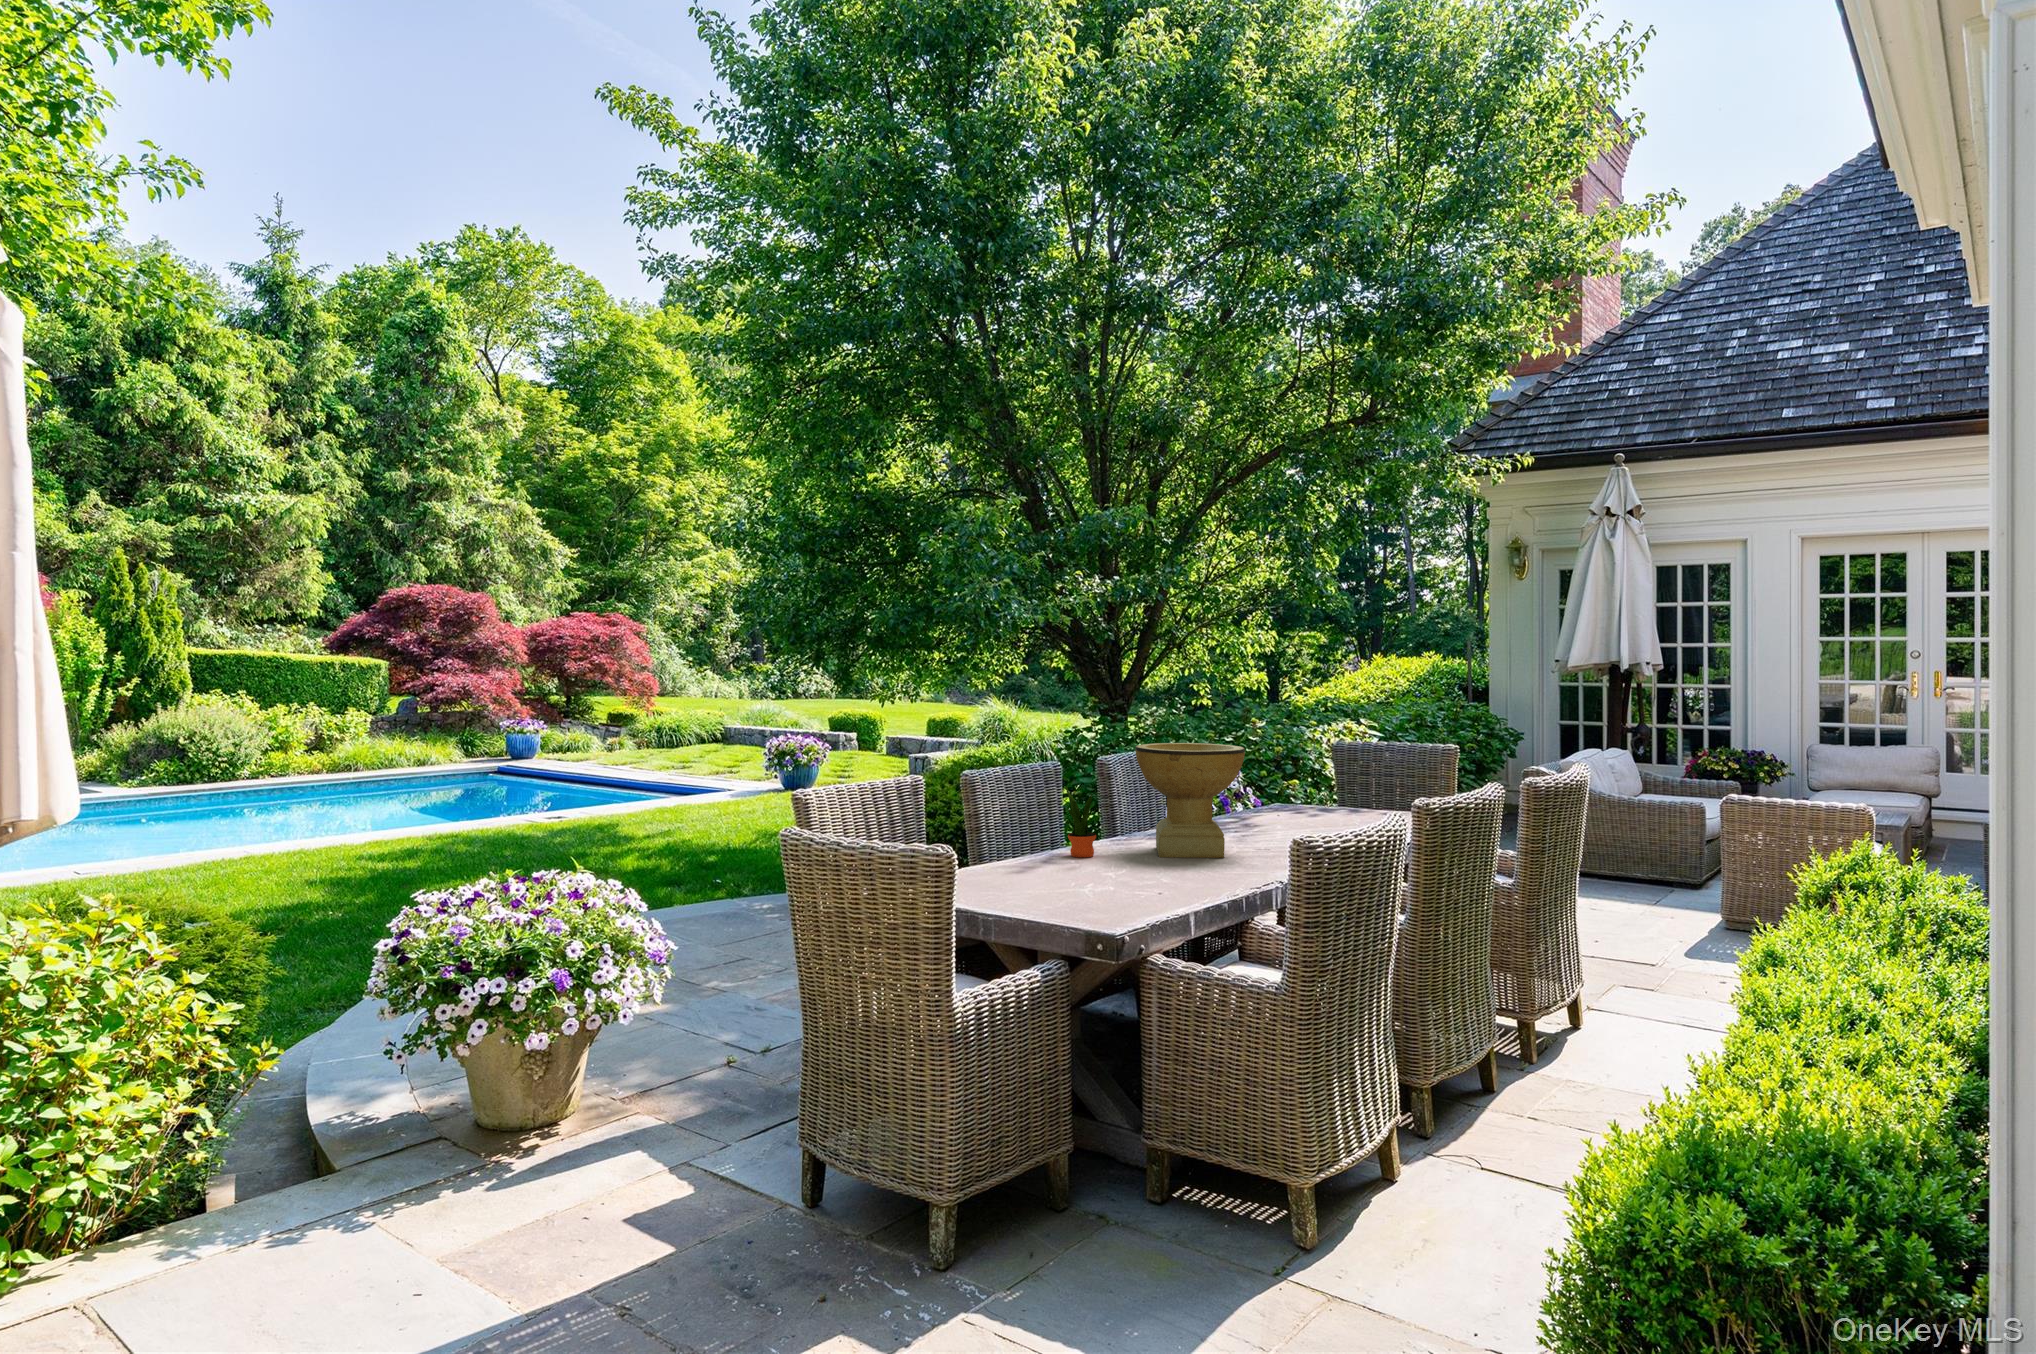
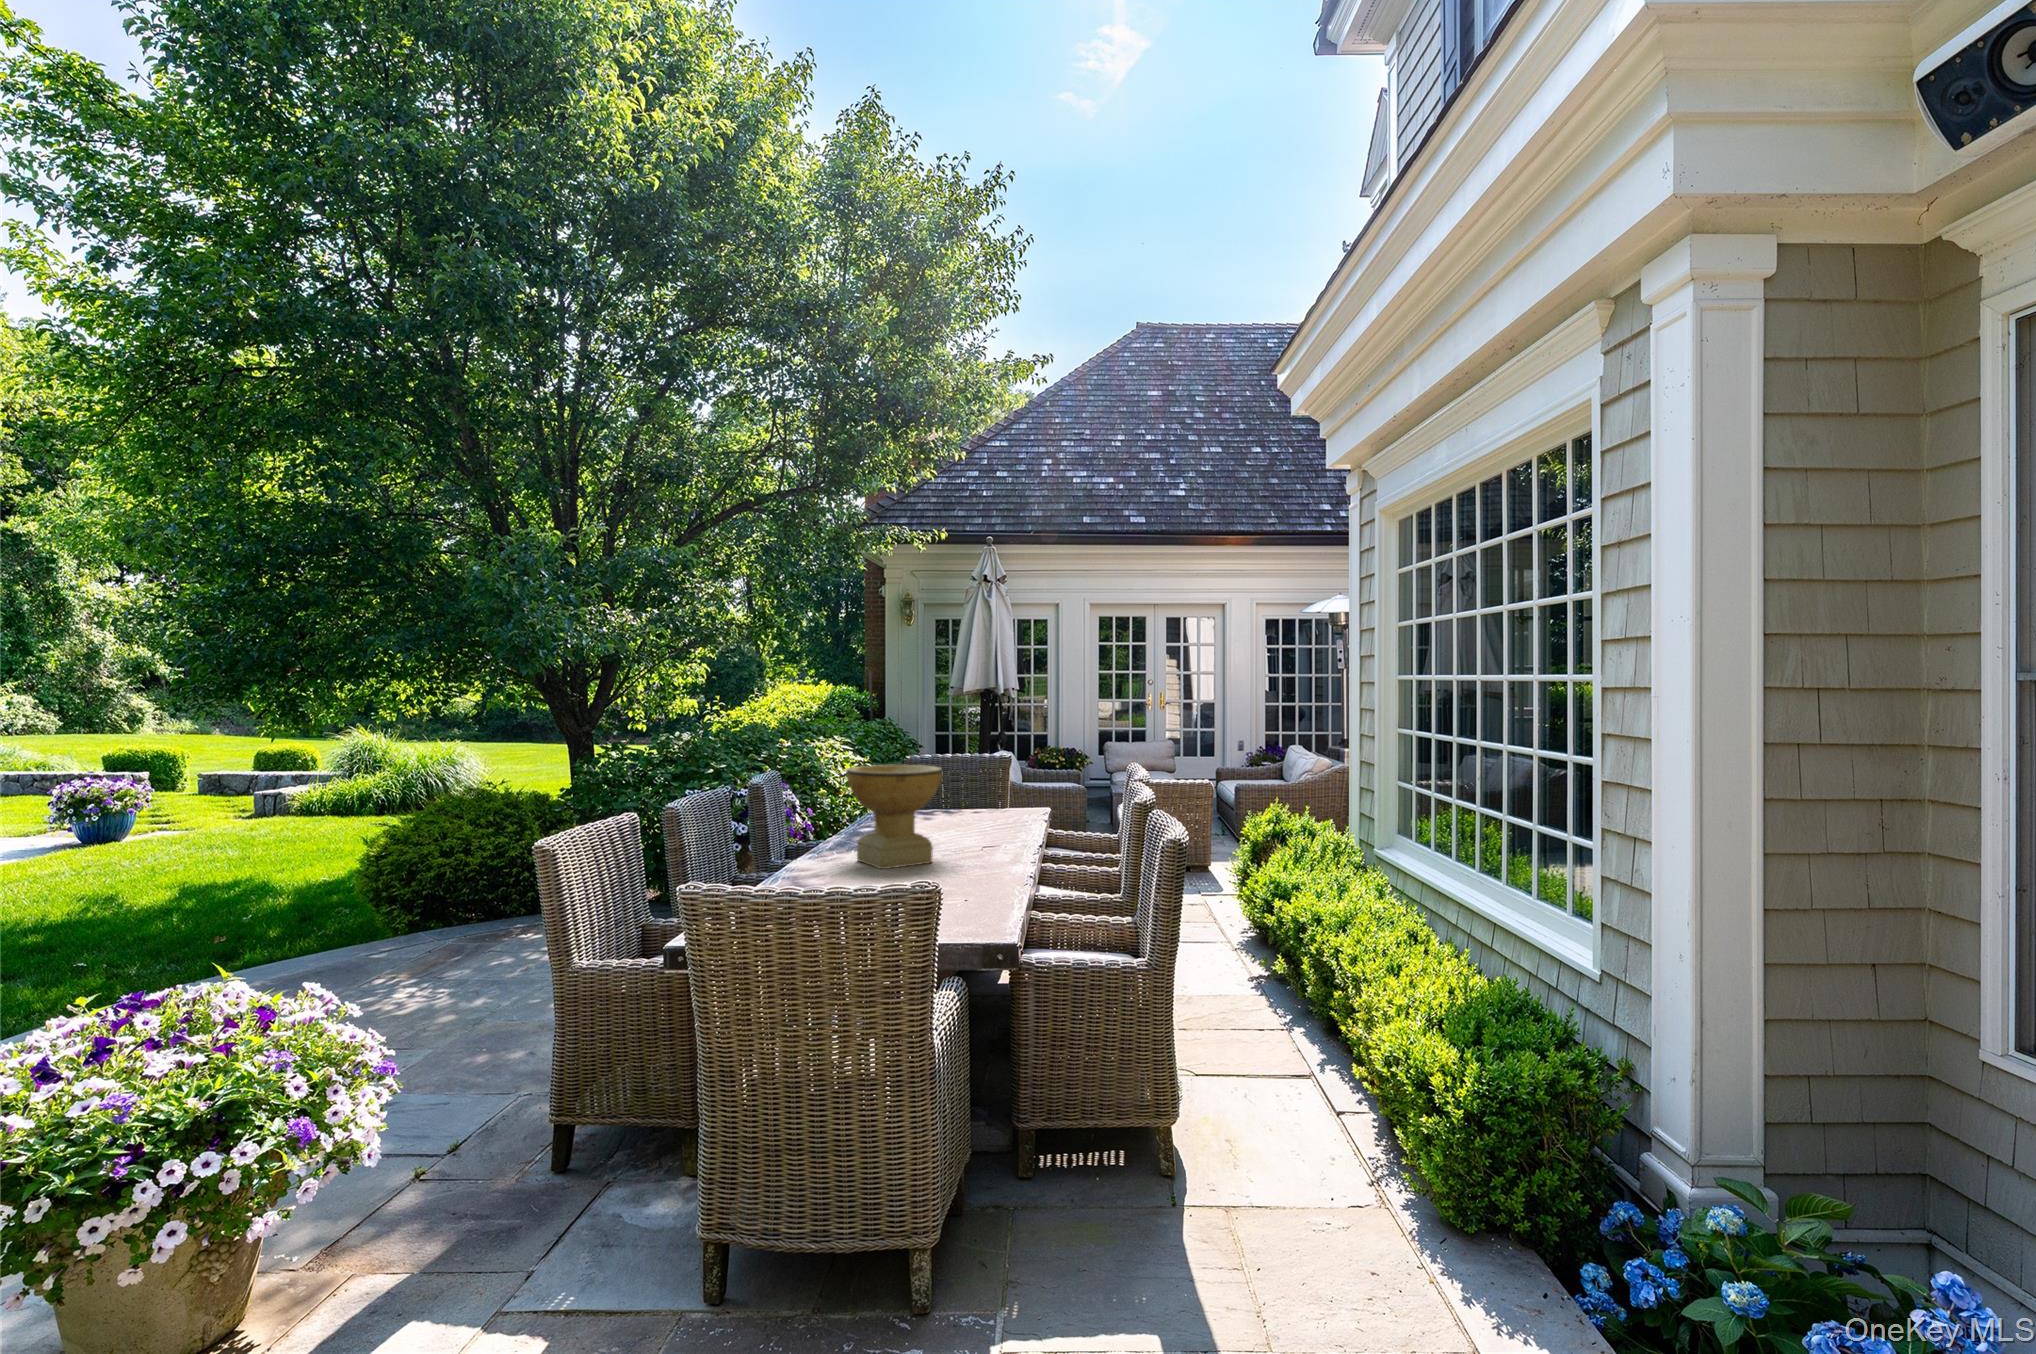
potted plant: present [1066,787,1096,857] -> none [795,812,830,879]

